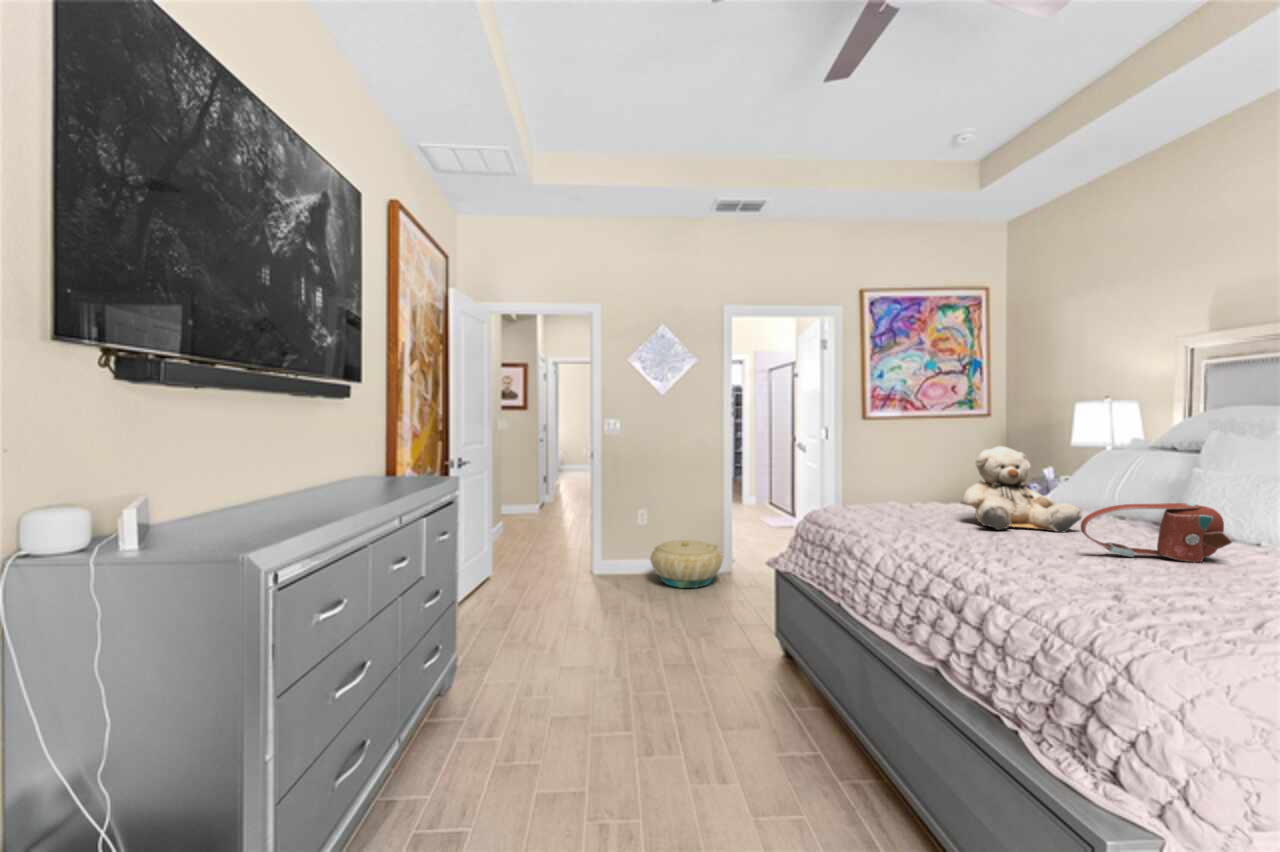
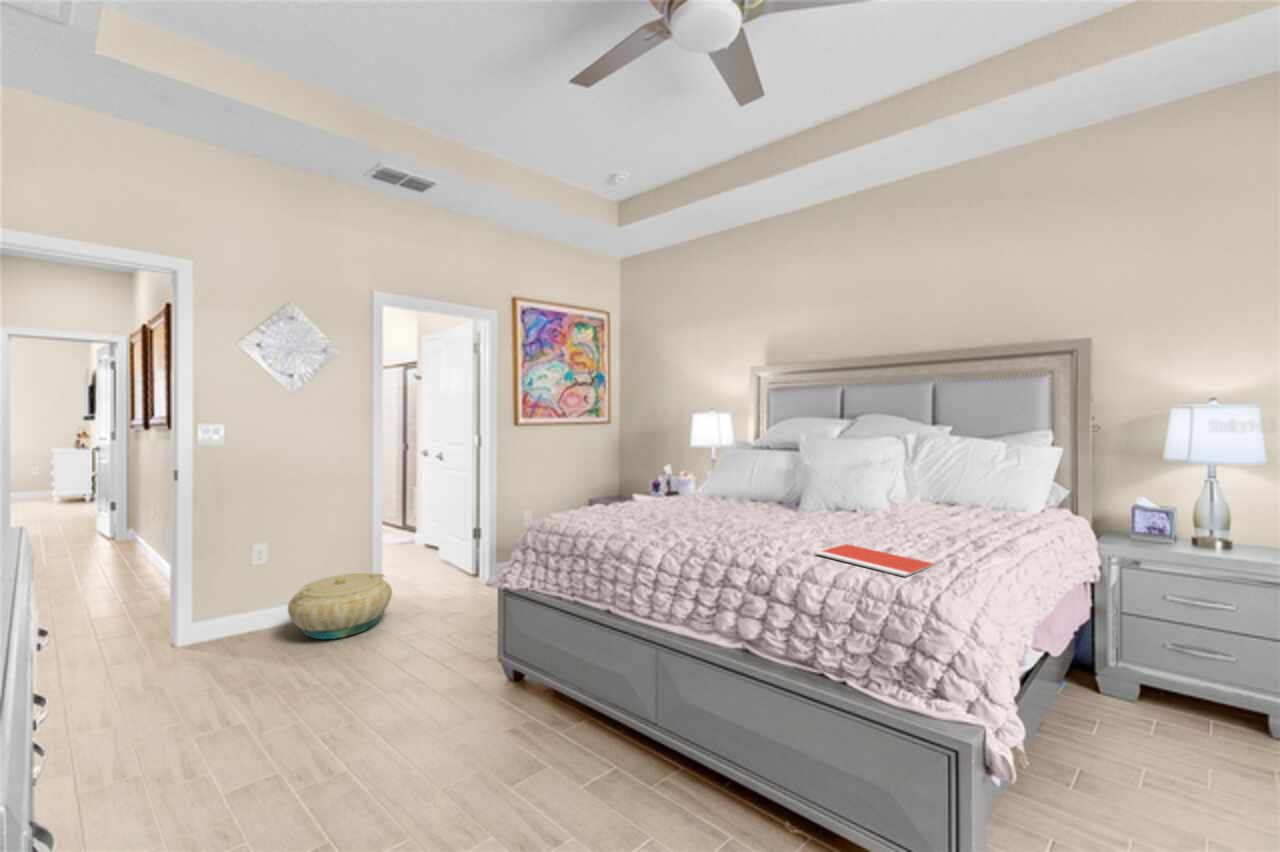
teddy bear: present [963,446,1082,532] -> none [674,446,752,515]
handbag: present [1081,503,1232,563] -> none [784,481,850,523]
notebook: none [1048,580,1236,632] -> present [815,544,935,577]

